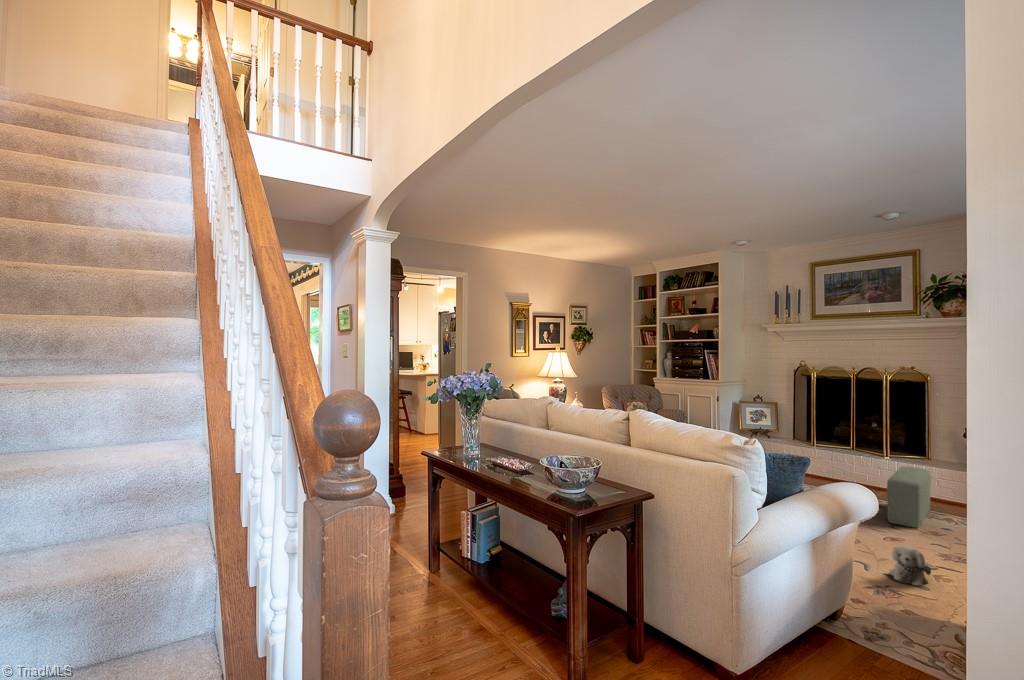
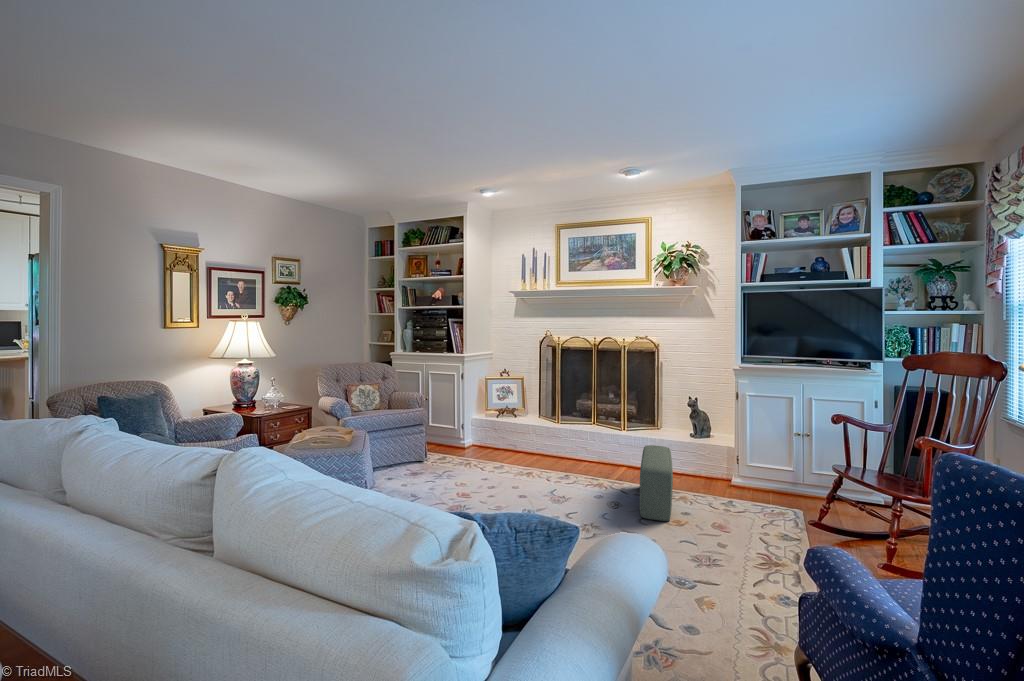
plush toy: present [889,546,931,586] -> none [673,590,723,648]

